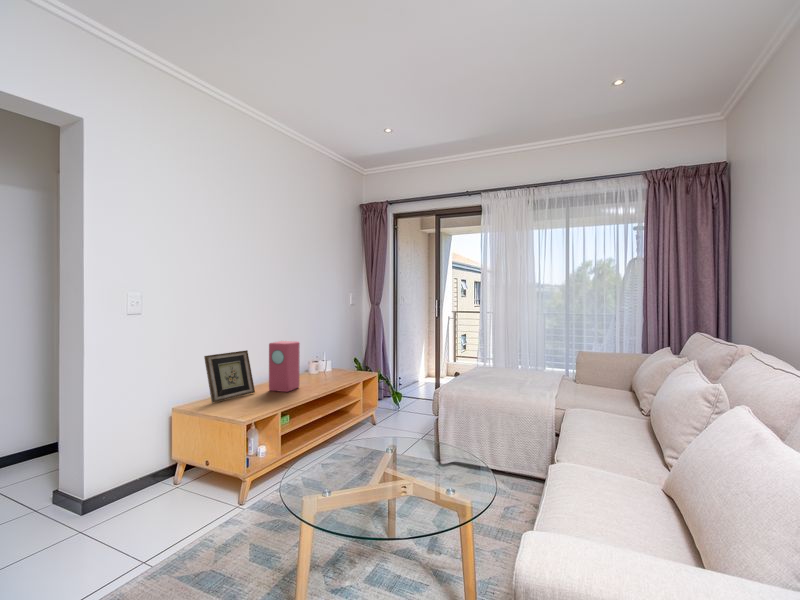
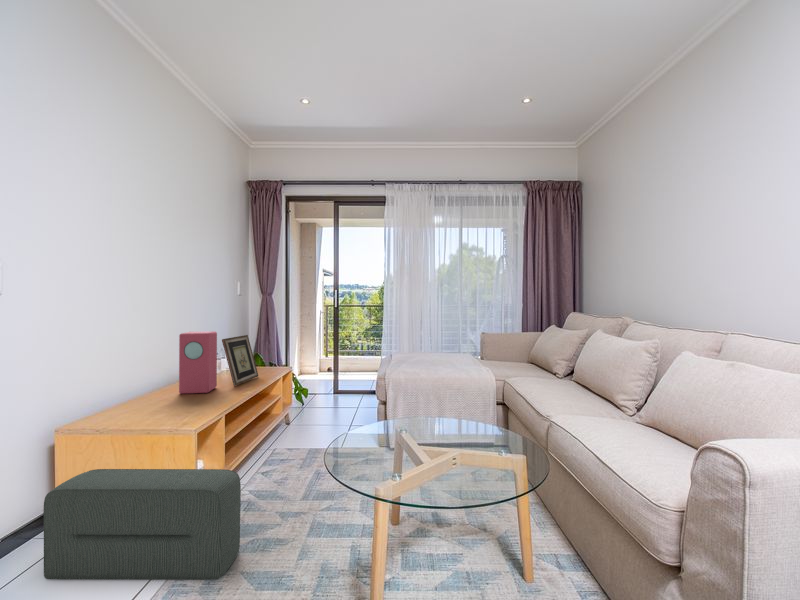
picture frame: present [204,350,255,403] -> present [222,335,258,386]
pouf: none [147,443,260,543] -> present [43,469,241,580]

